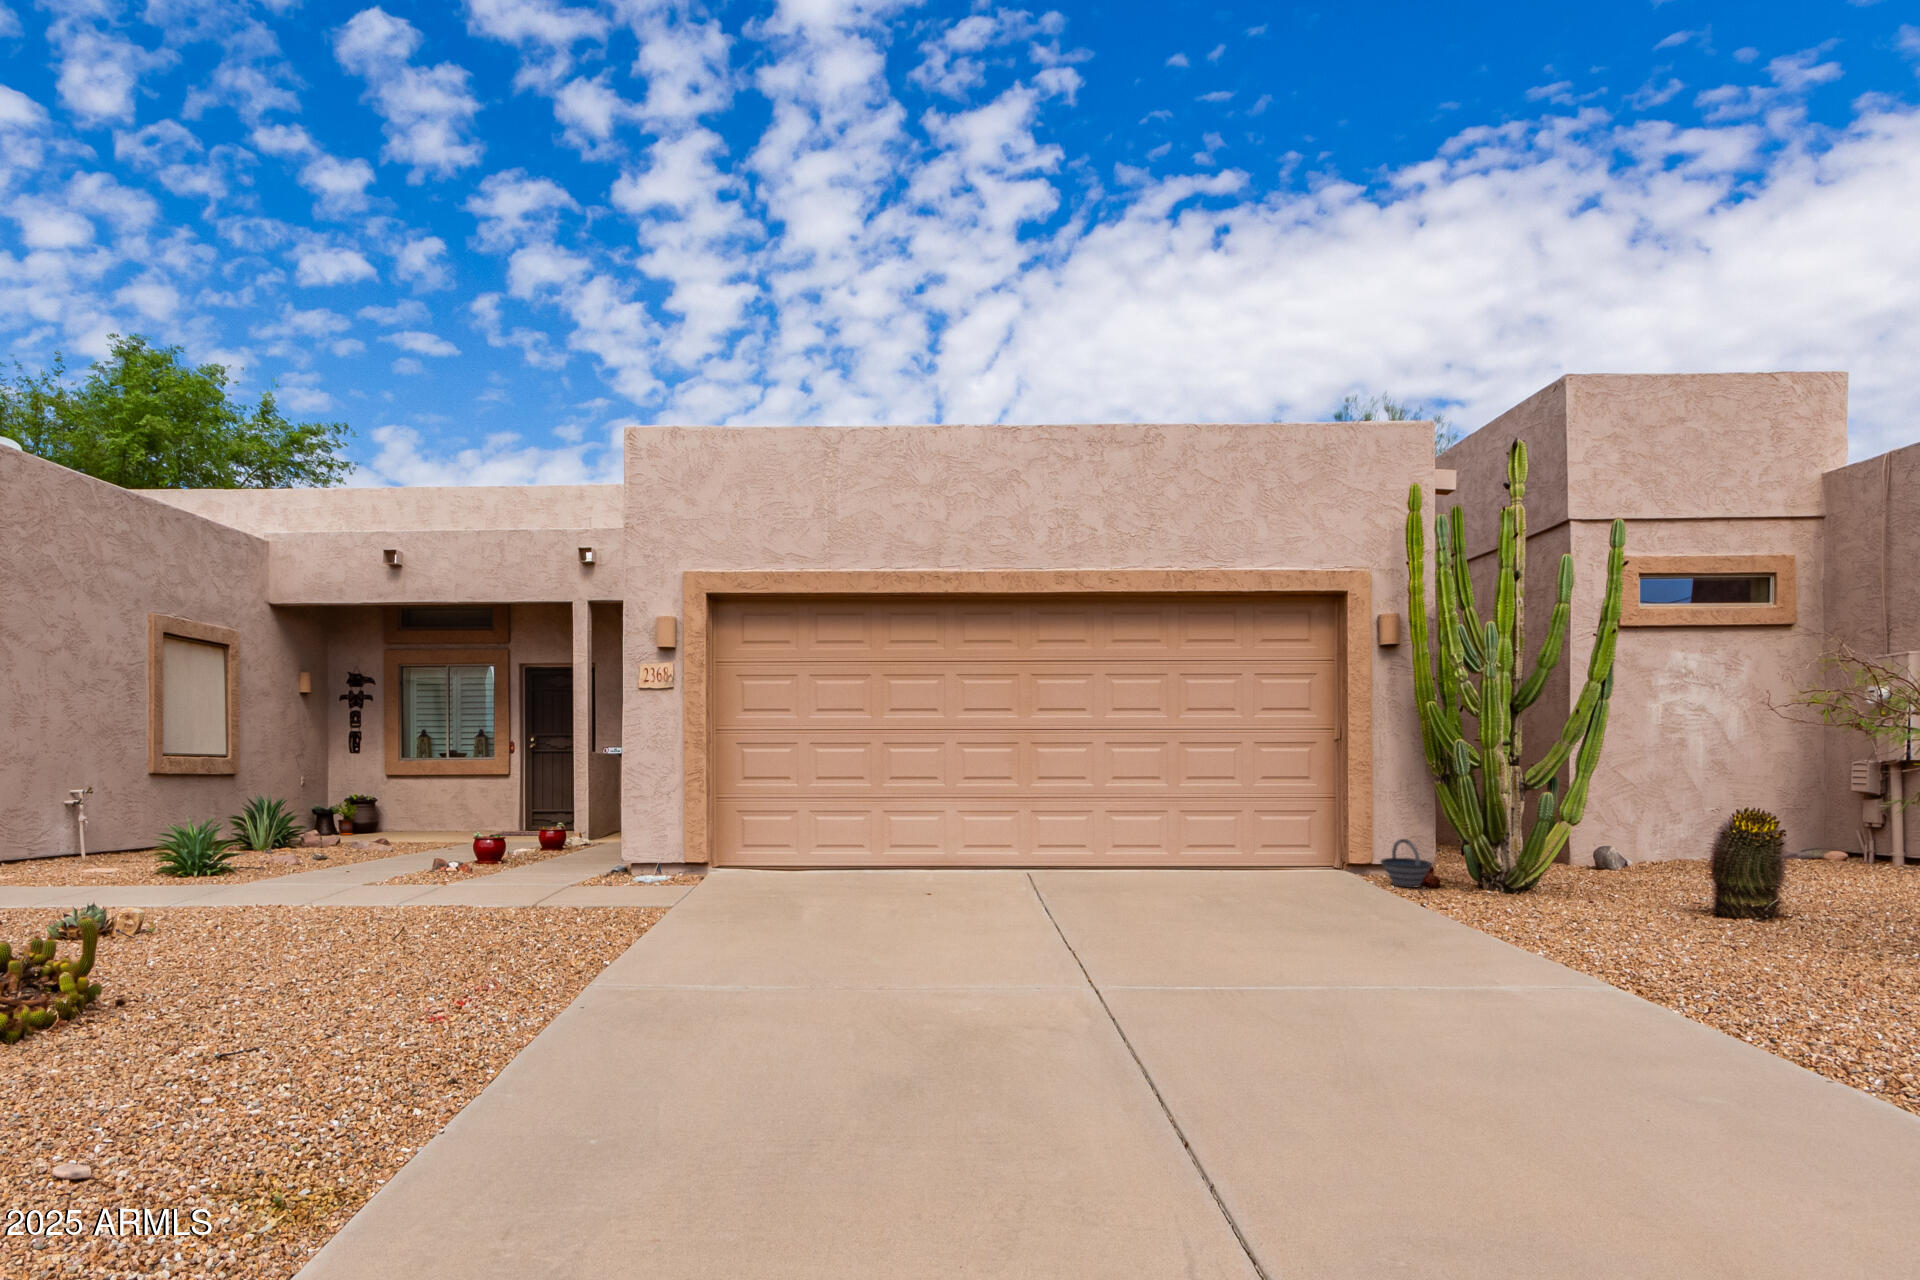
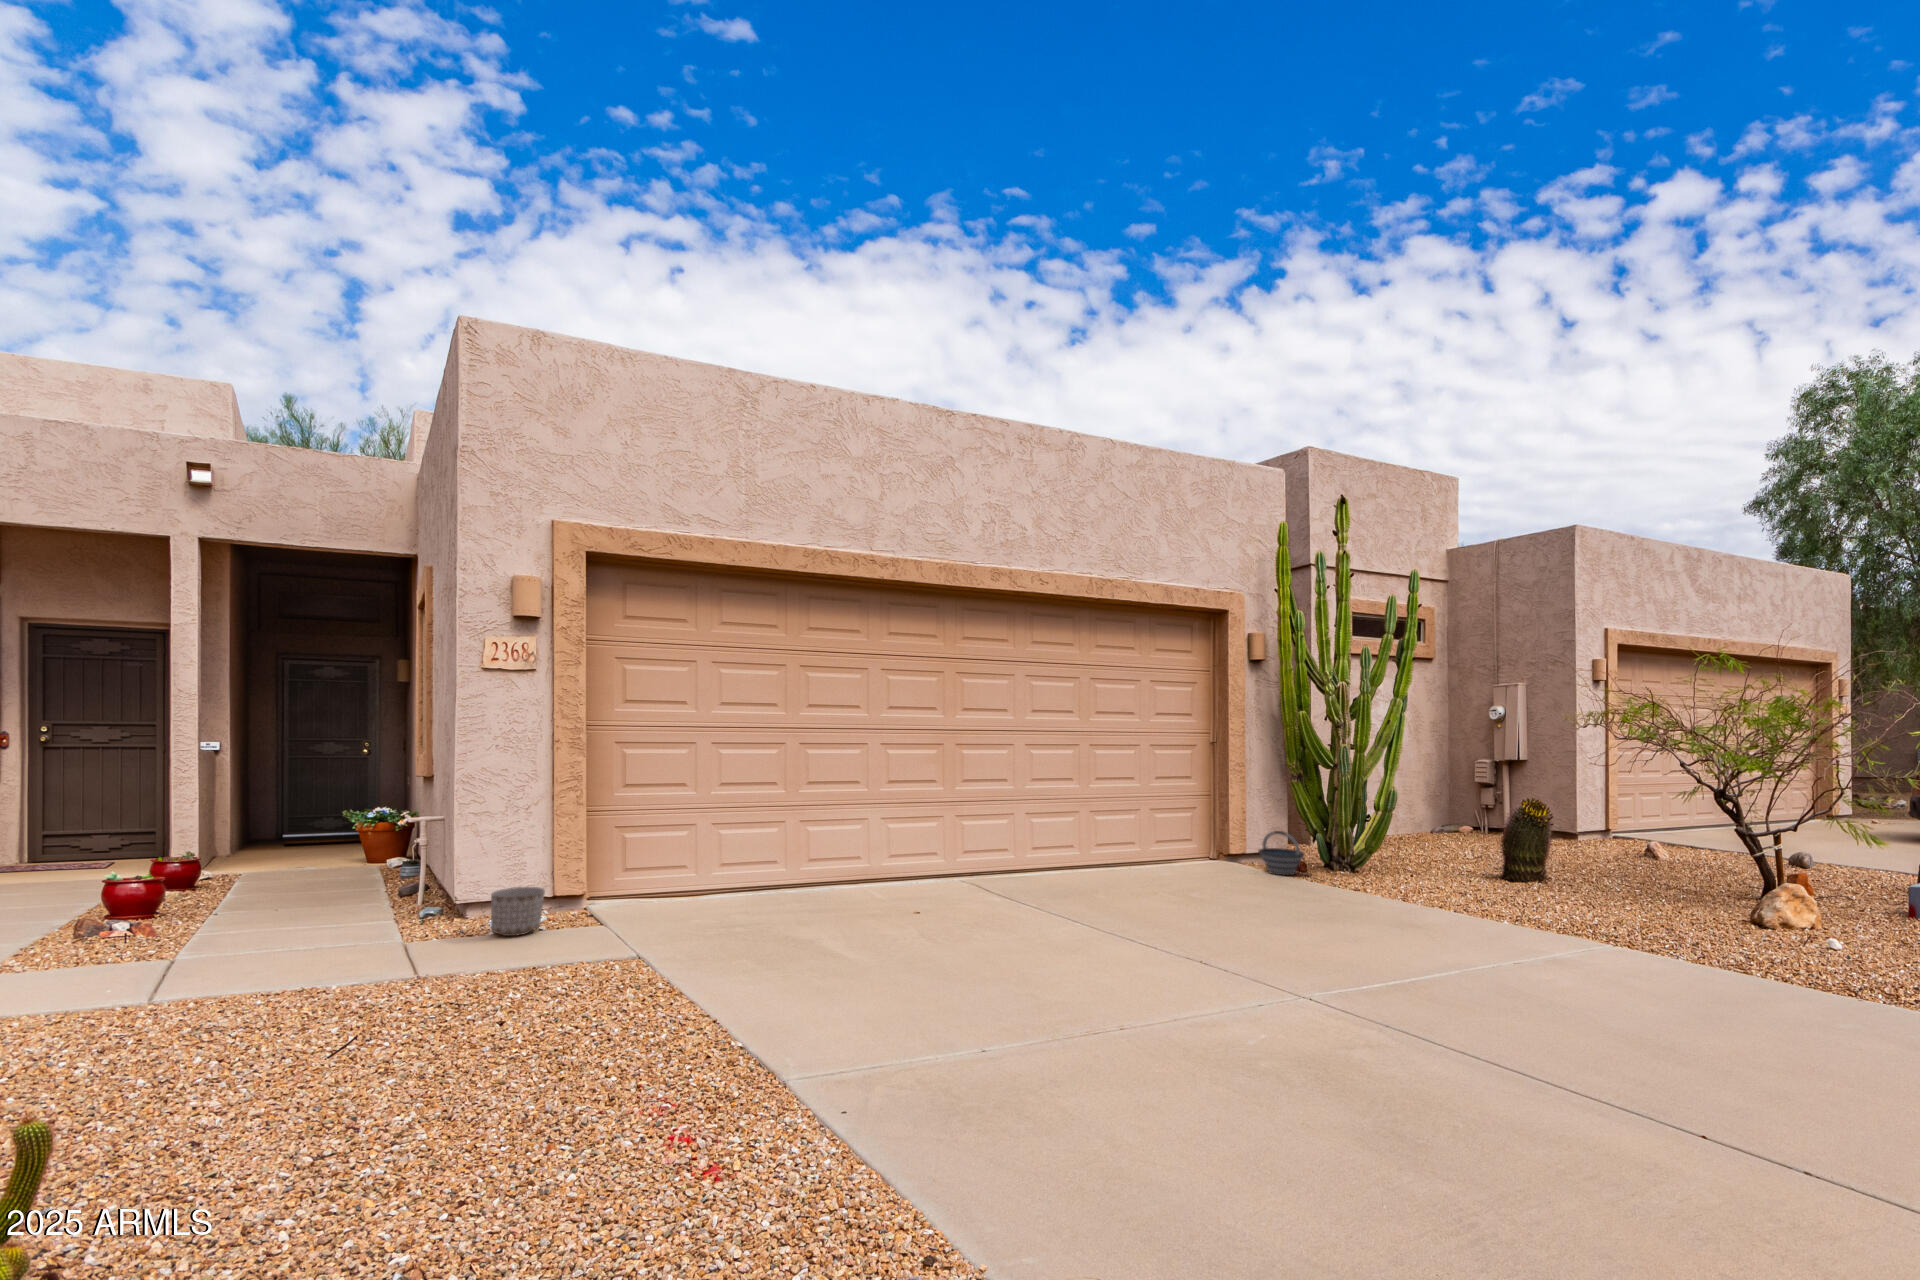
planter: none [649,849,685,883] -> present [491,887,545,936]

